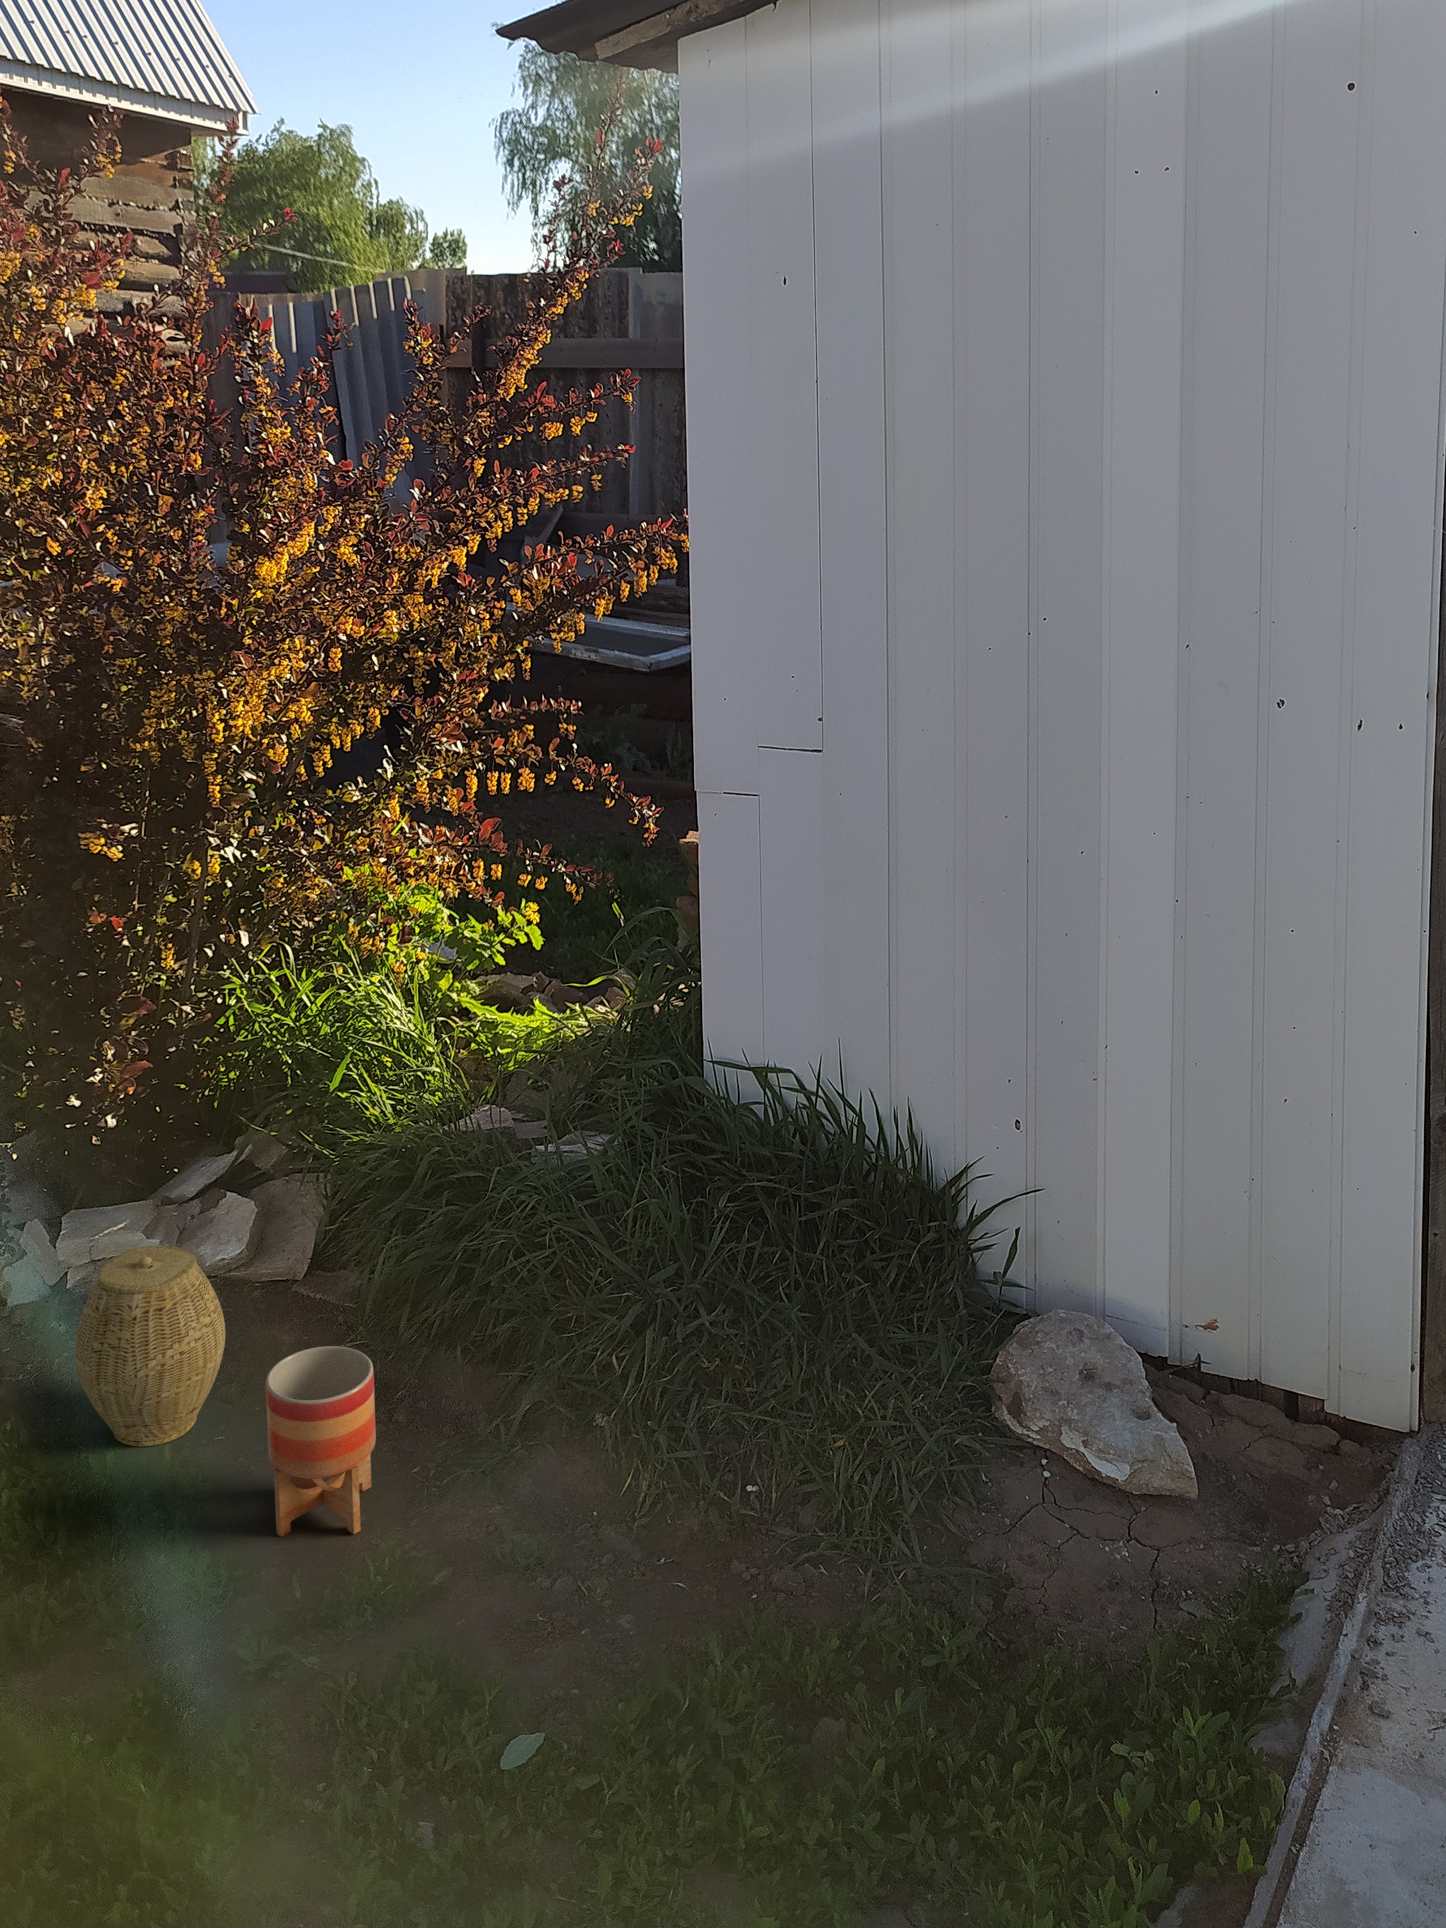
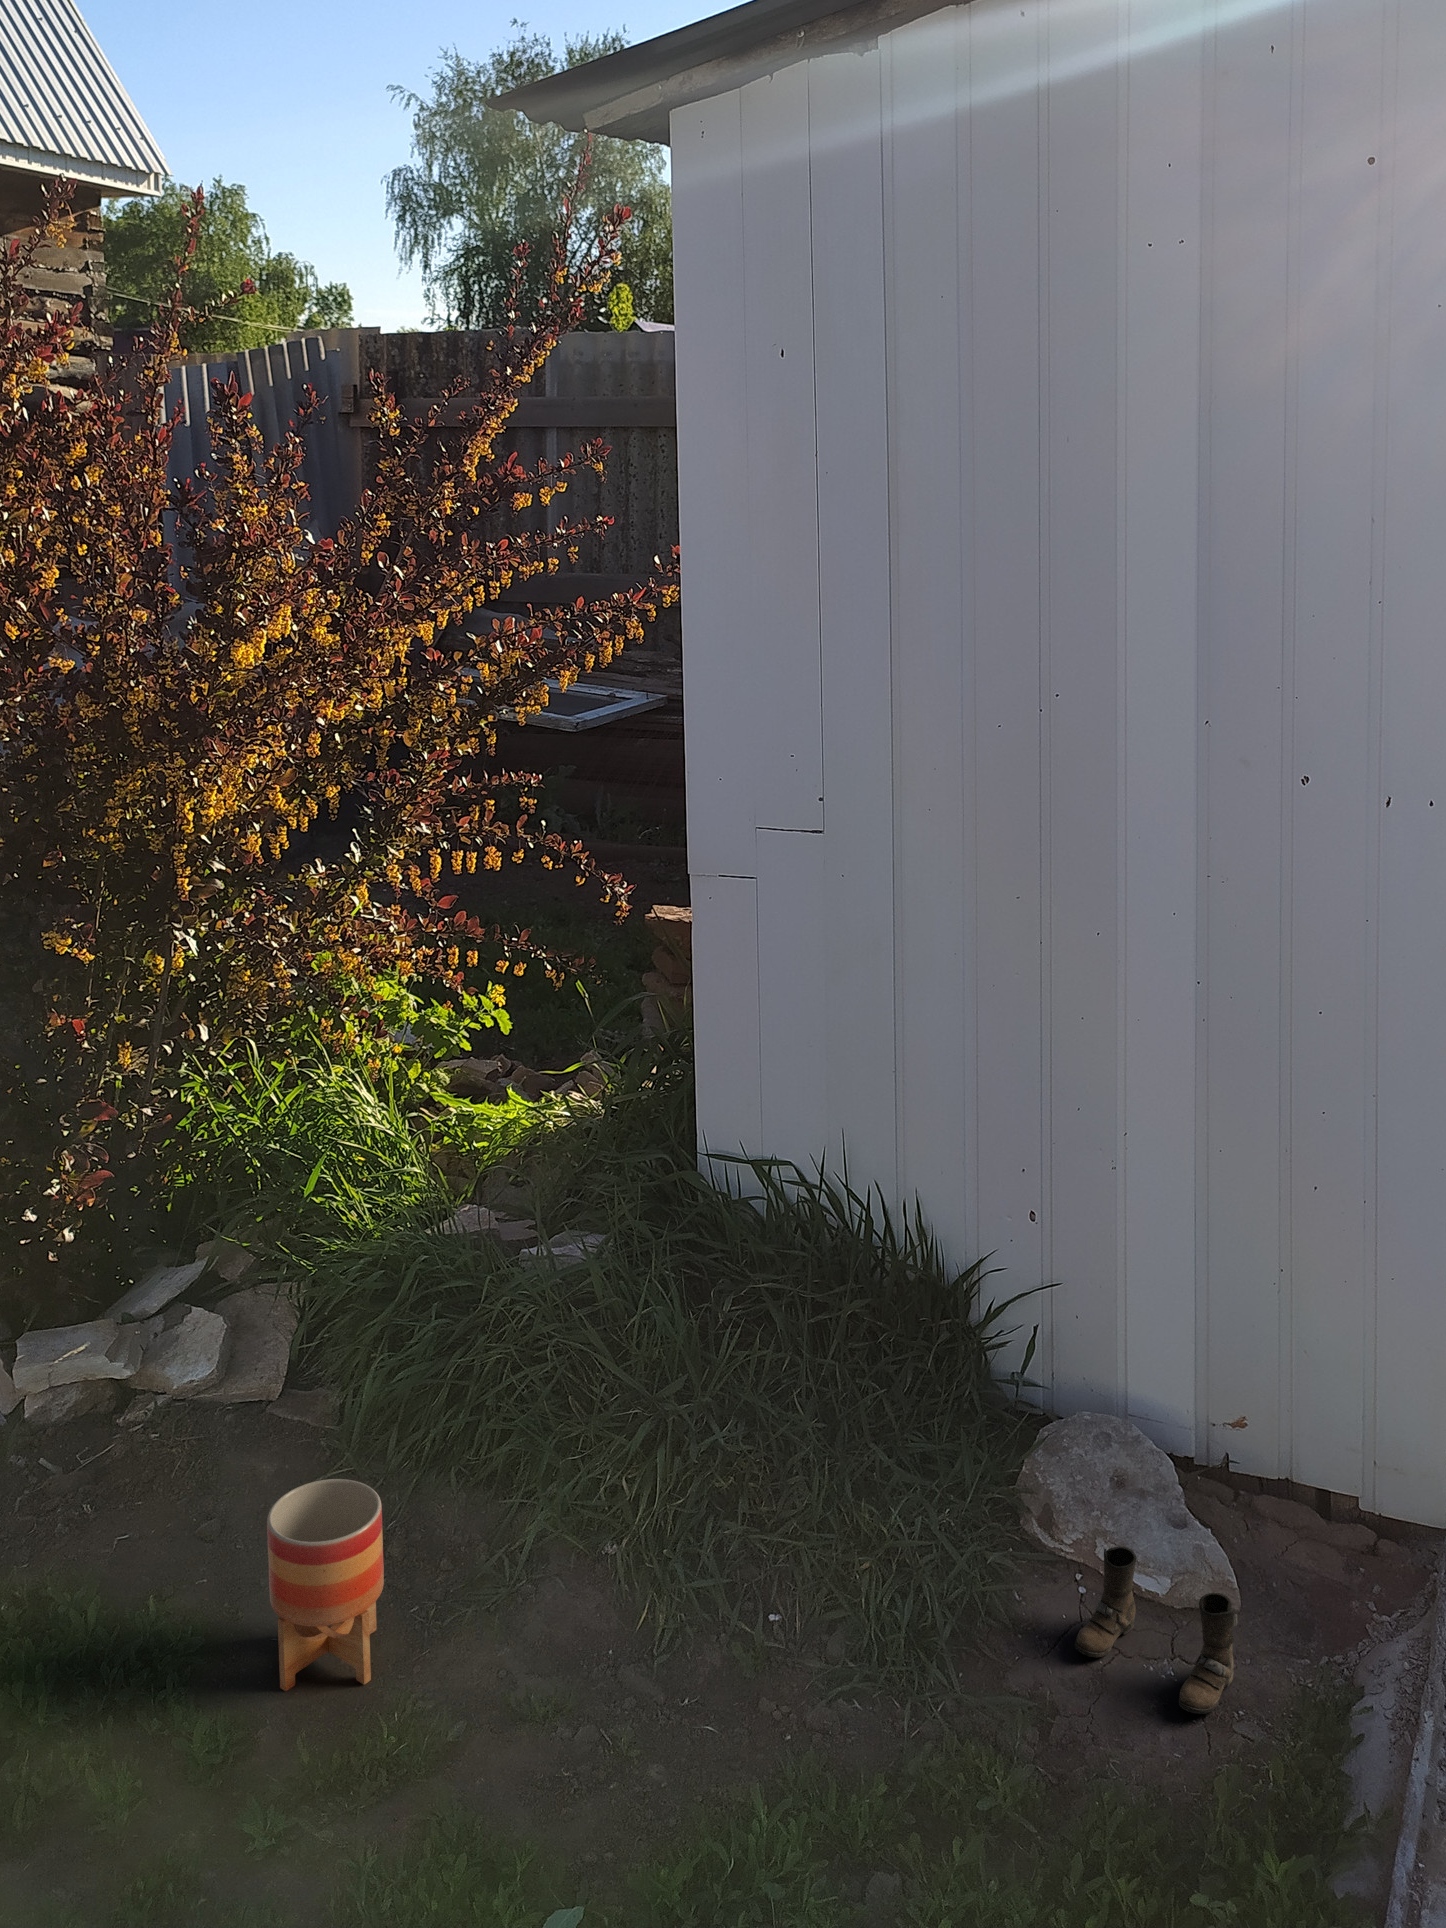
woven basket: present [75,1246,226,1447] -> none [49,1374,209,1595]
boots: none [1025,1437,1179,1594] -> present [1075,1546,1237,1714]

